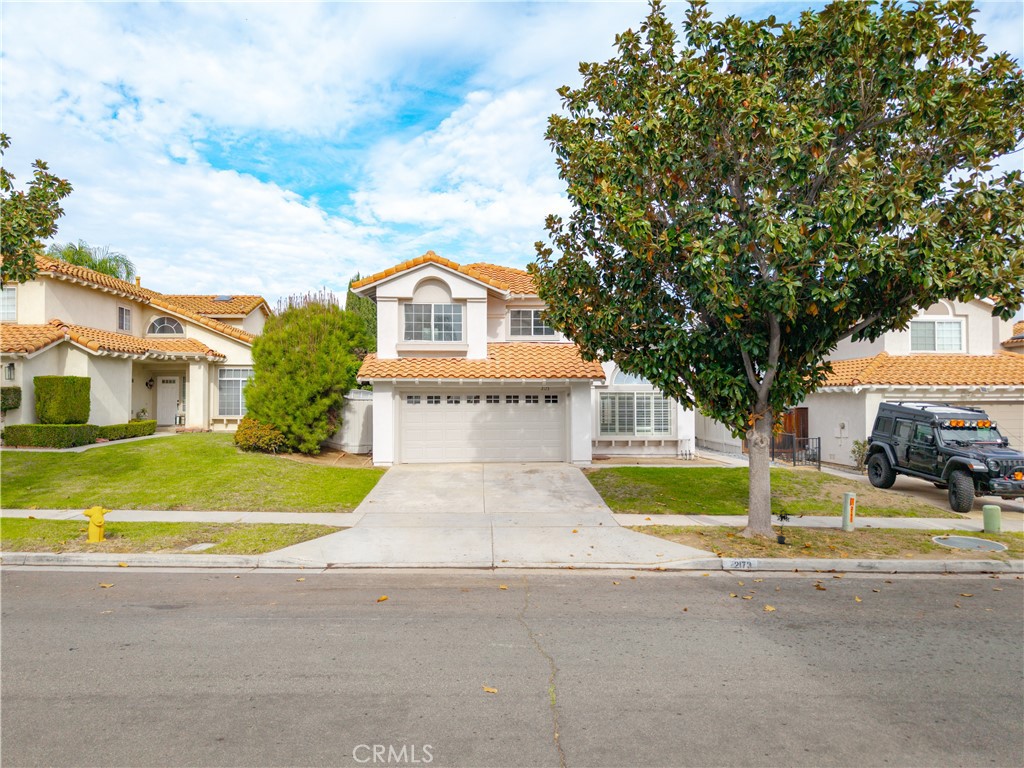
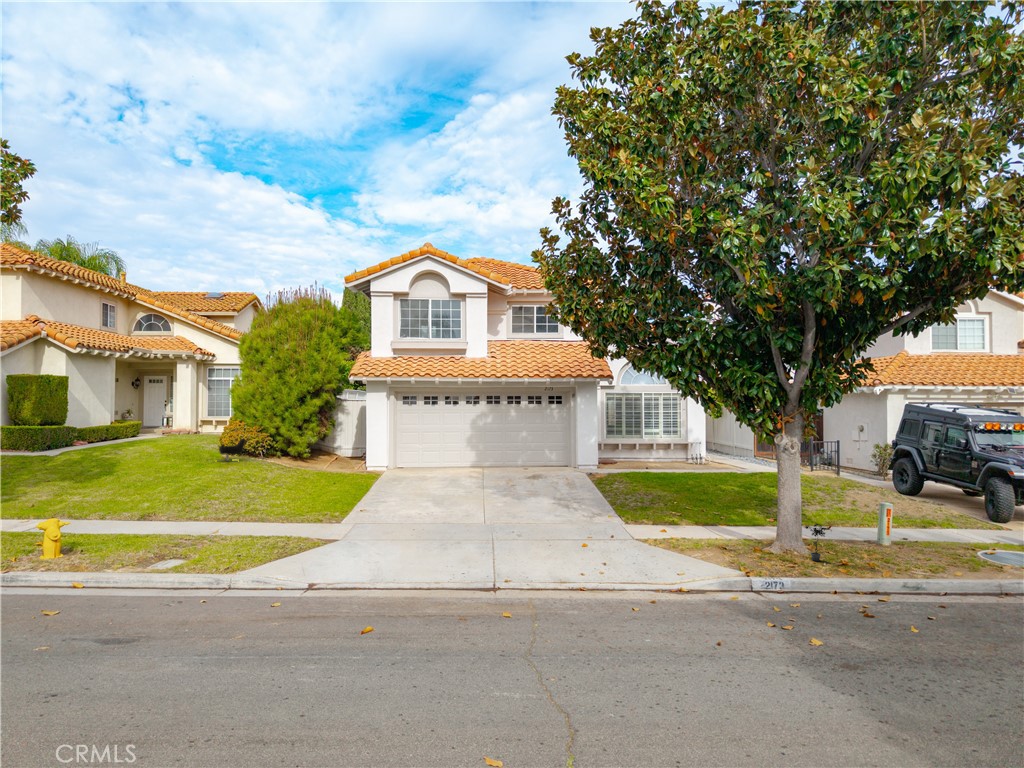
lounge chair: none [231,437,259,458] -> present [219,439,246,461]

